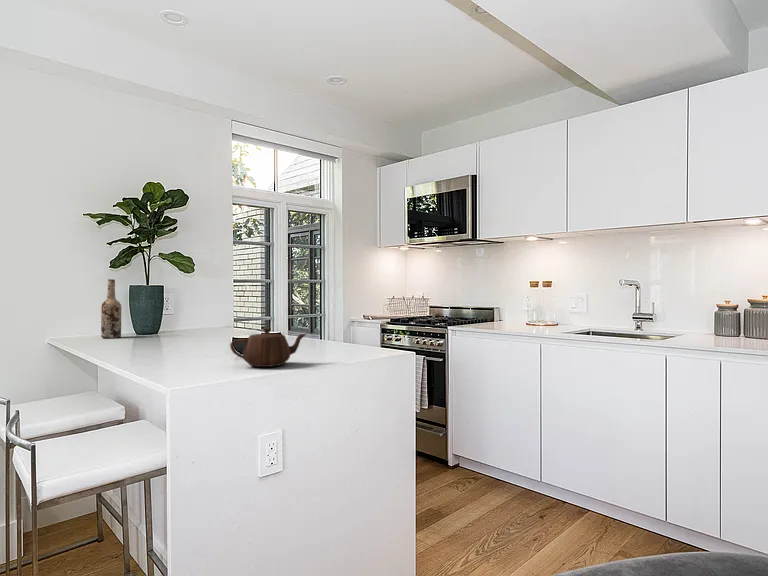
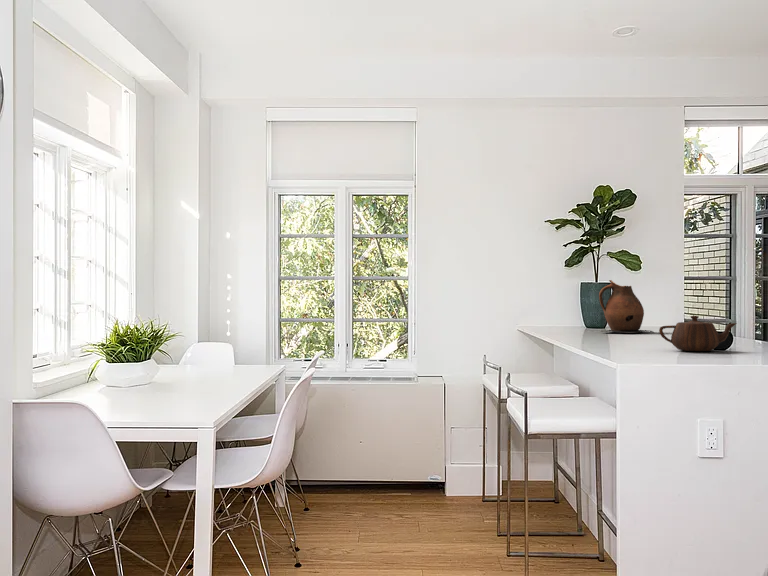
wine bottle: present [101,279,121,338] -> none [559,278,576,331]
ceramic pitcher: none [149,283,205,340] -> present [599,280,653,334]

